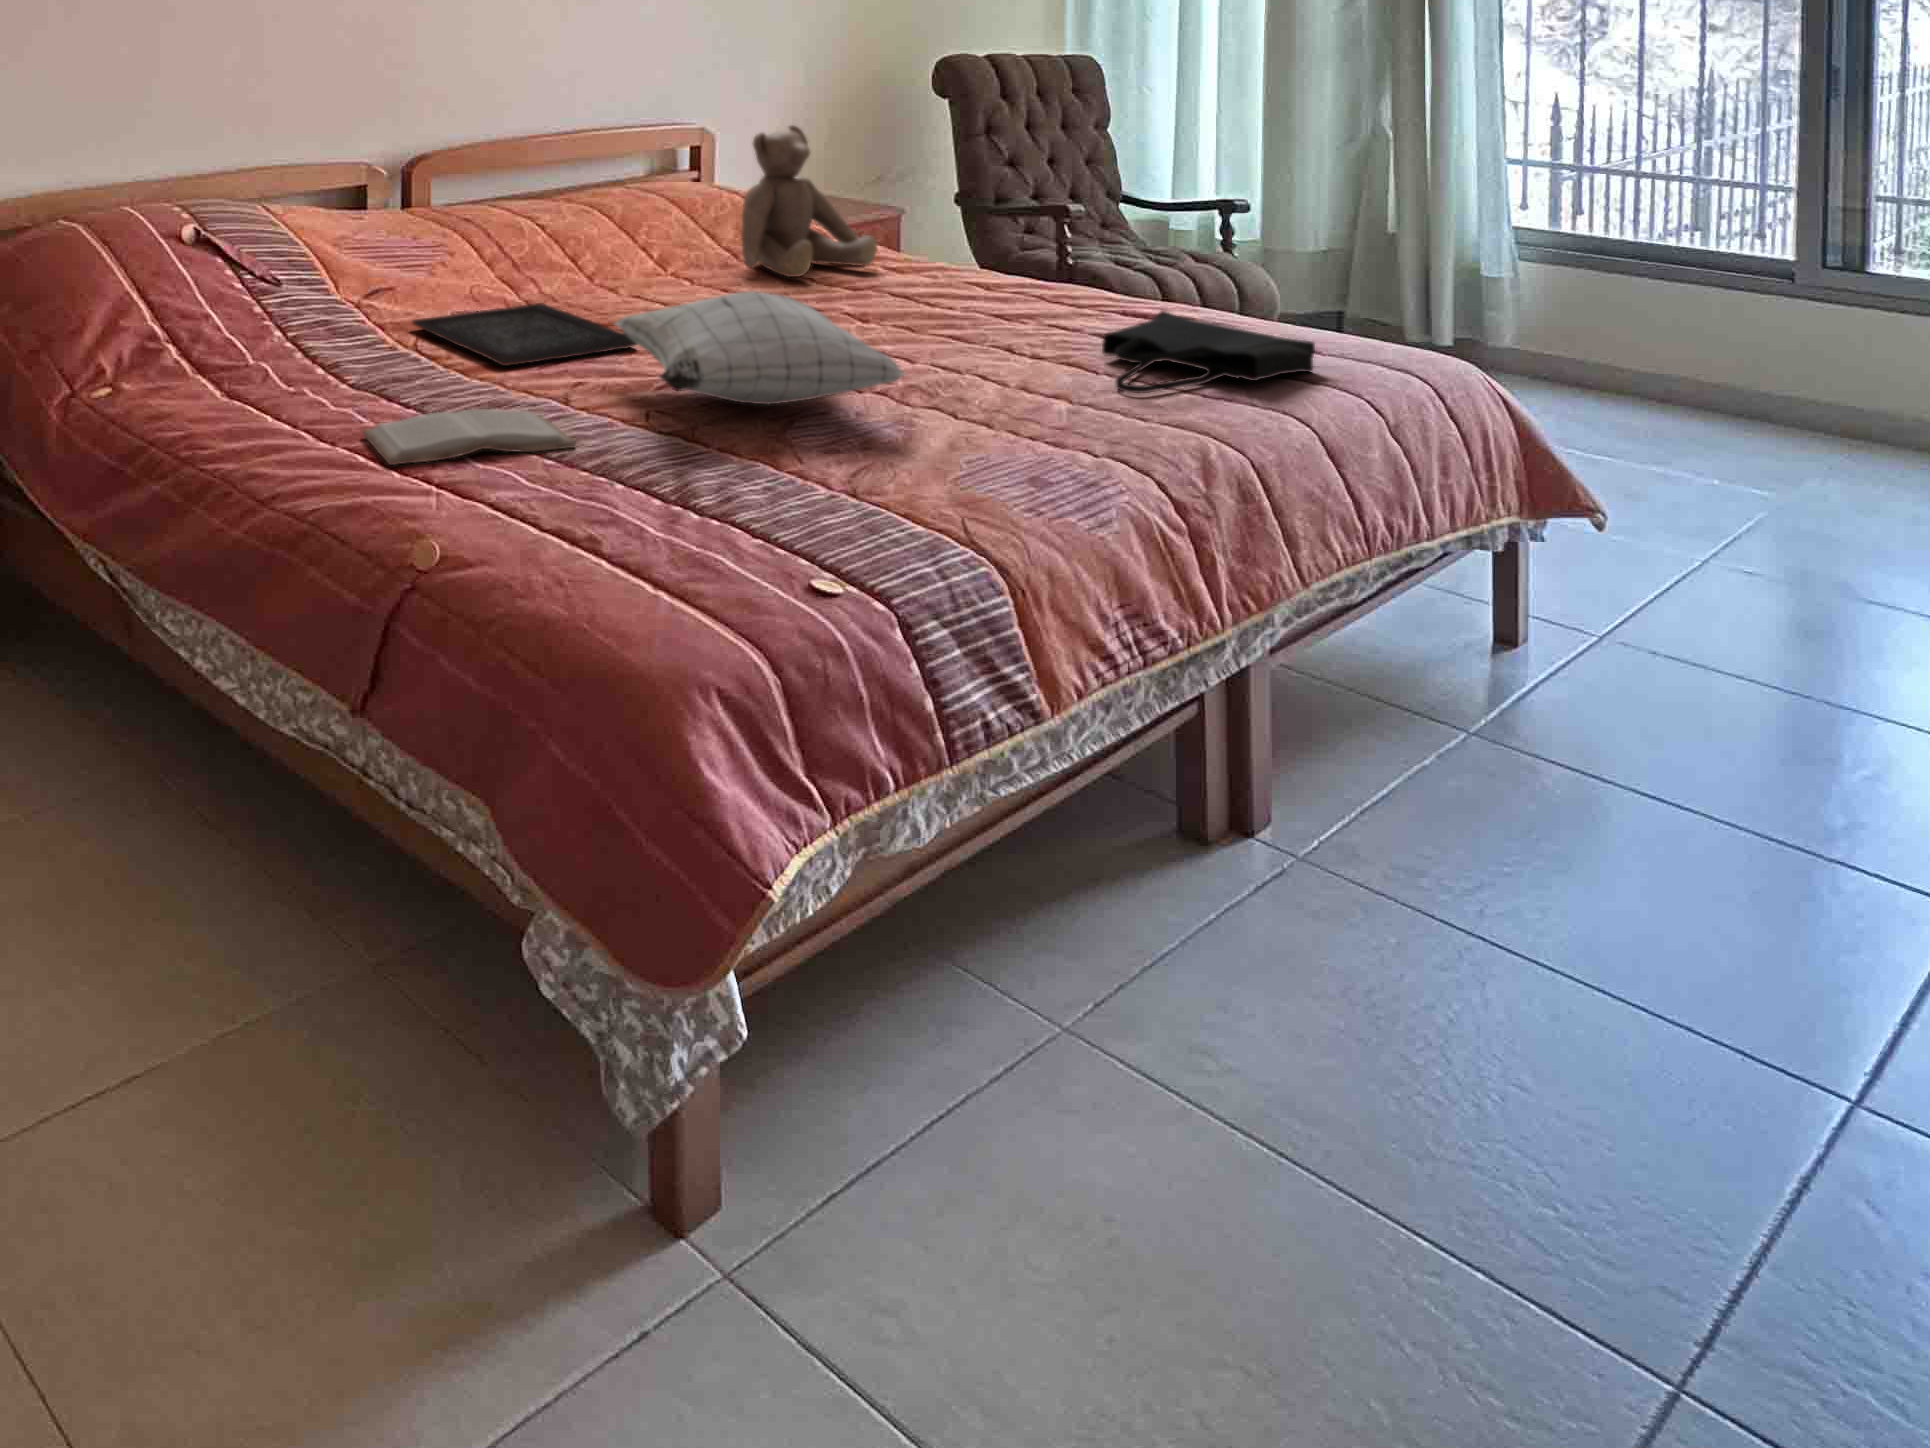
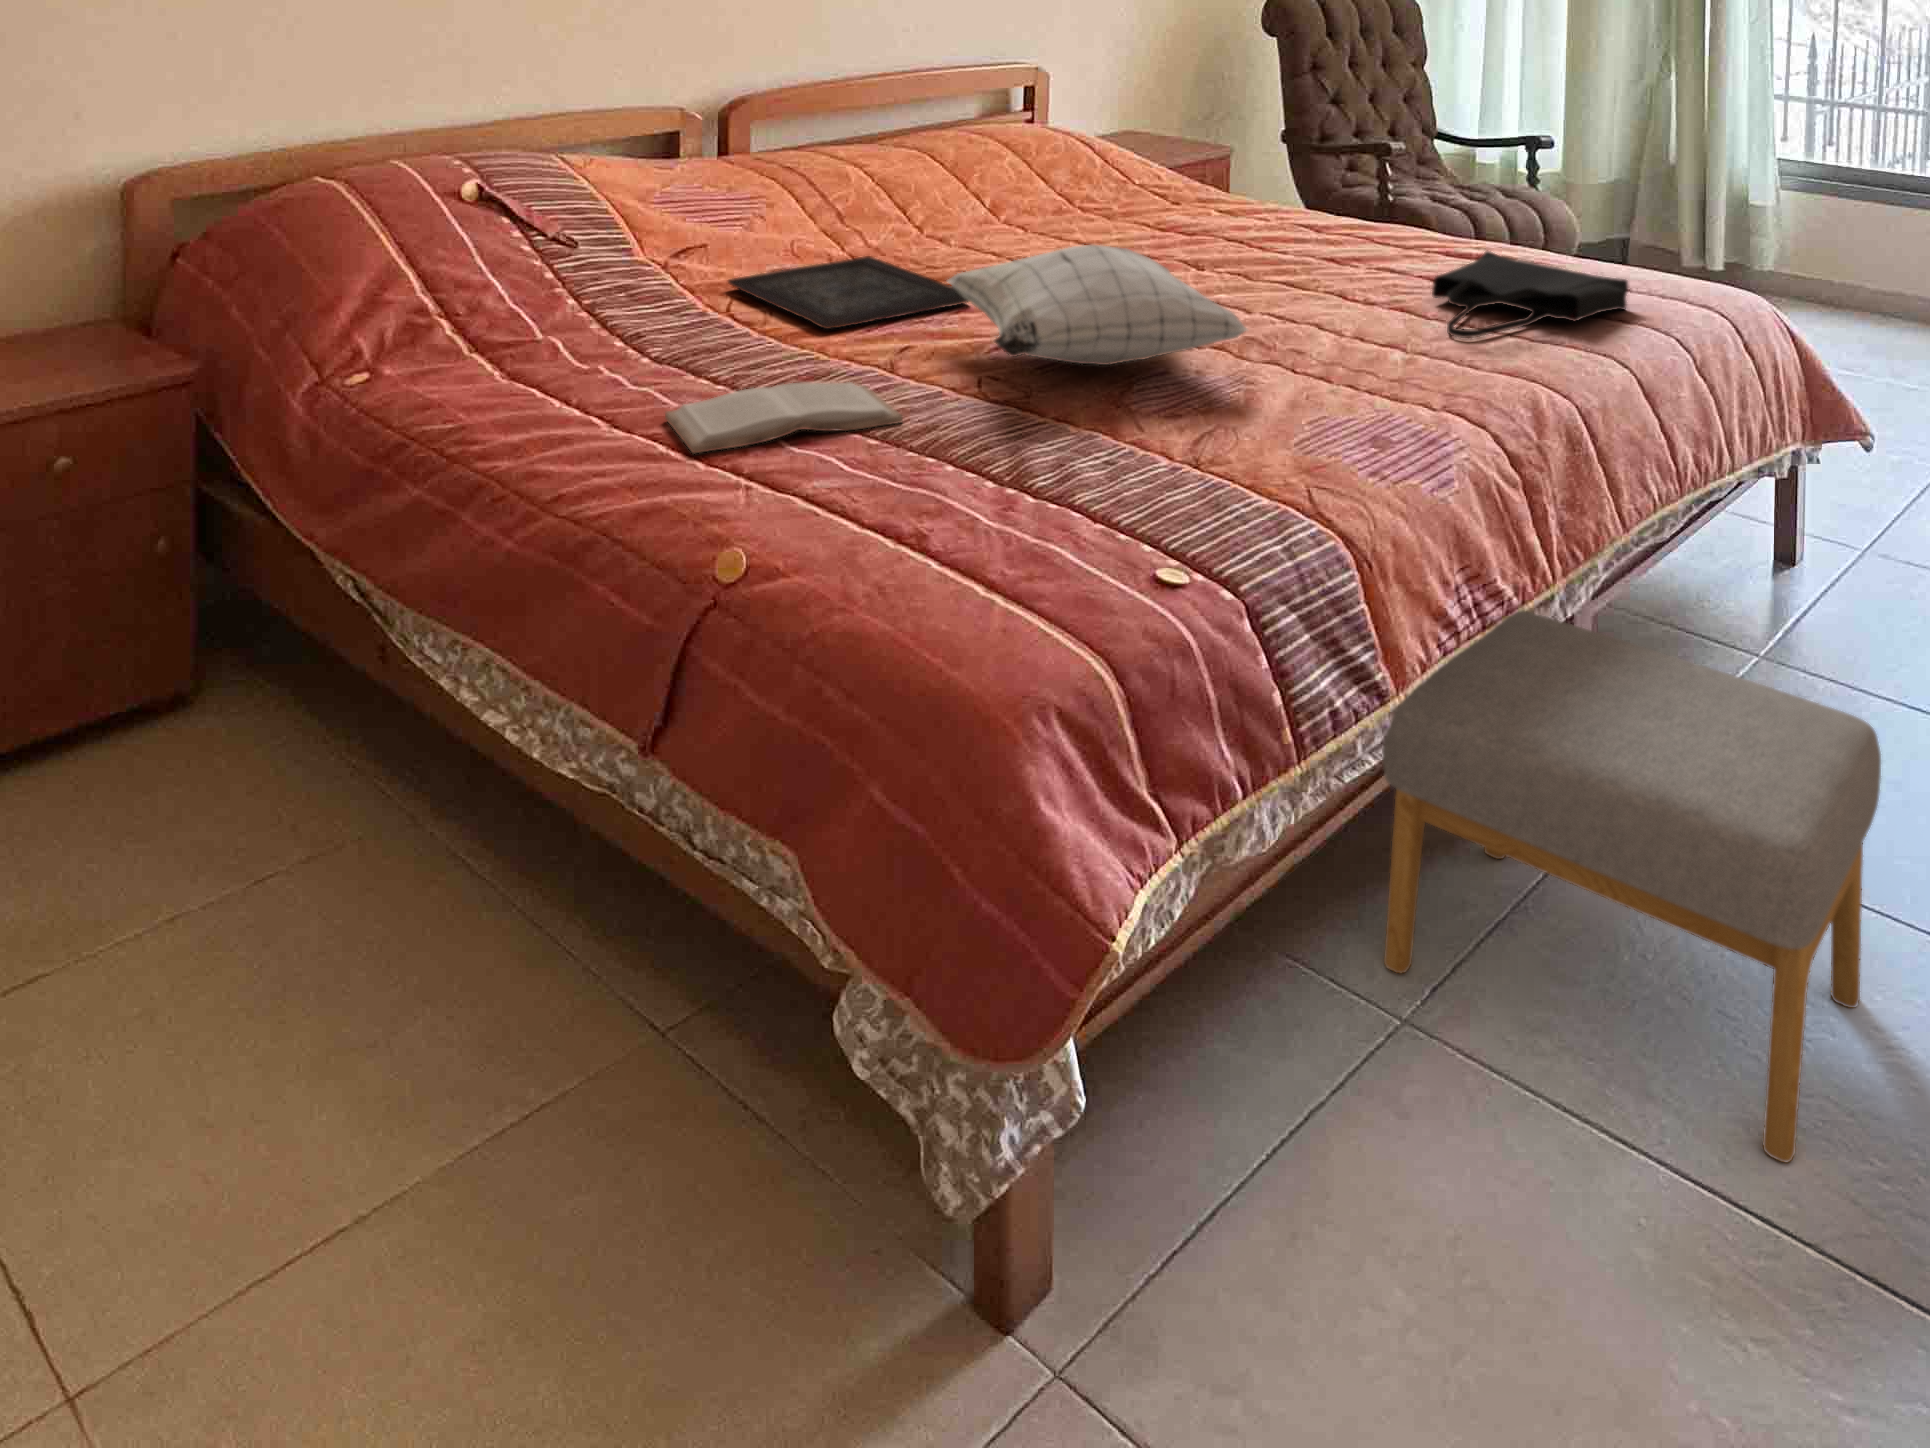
teddy bear: present [741,125,877,277] -> none [1078,65,1212,221]
footstool: none [1040,650,1570,1193] -> present [1382,610,1881,1162]

